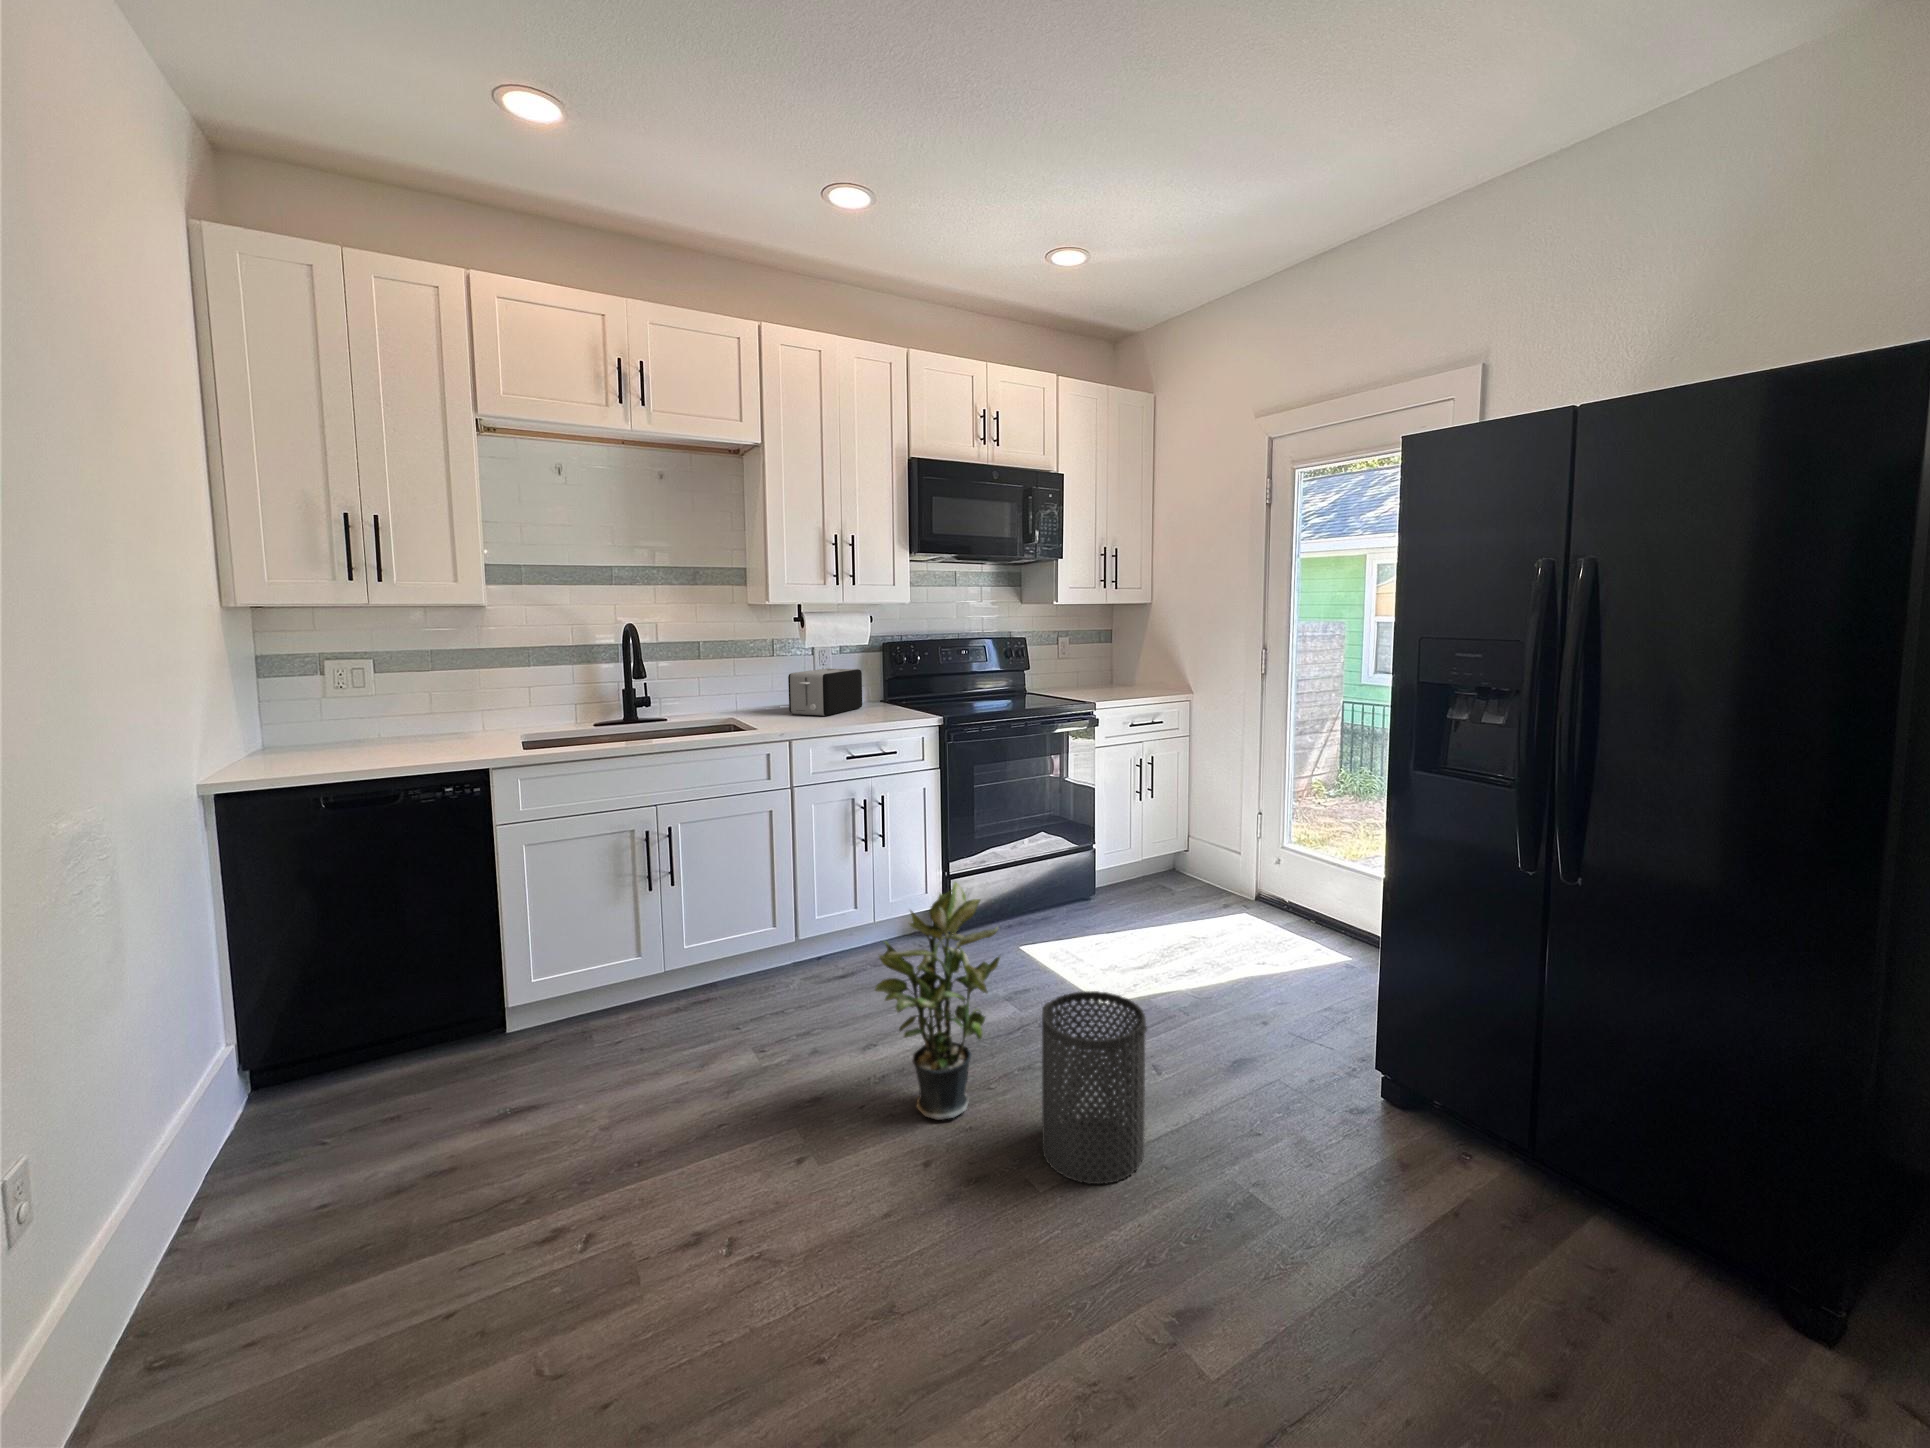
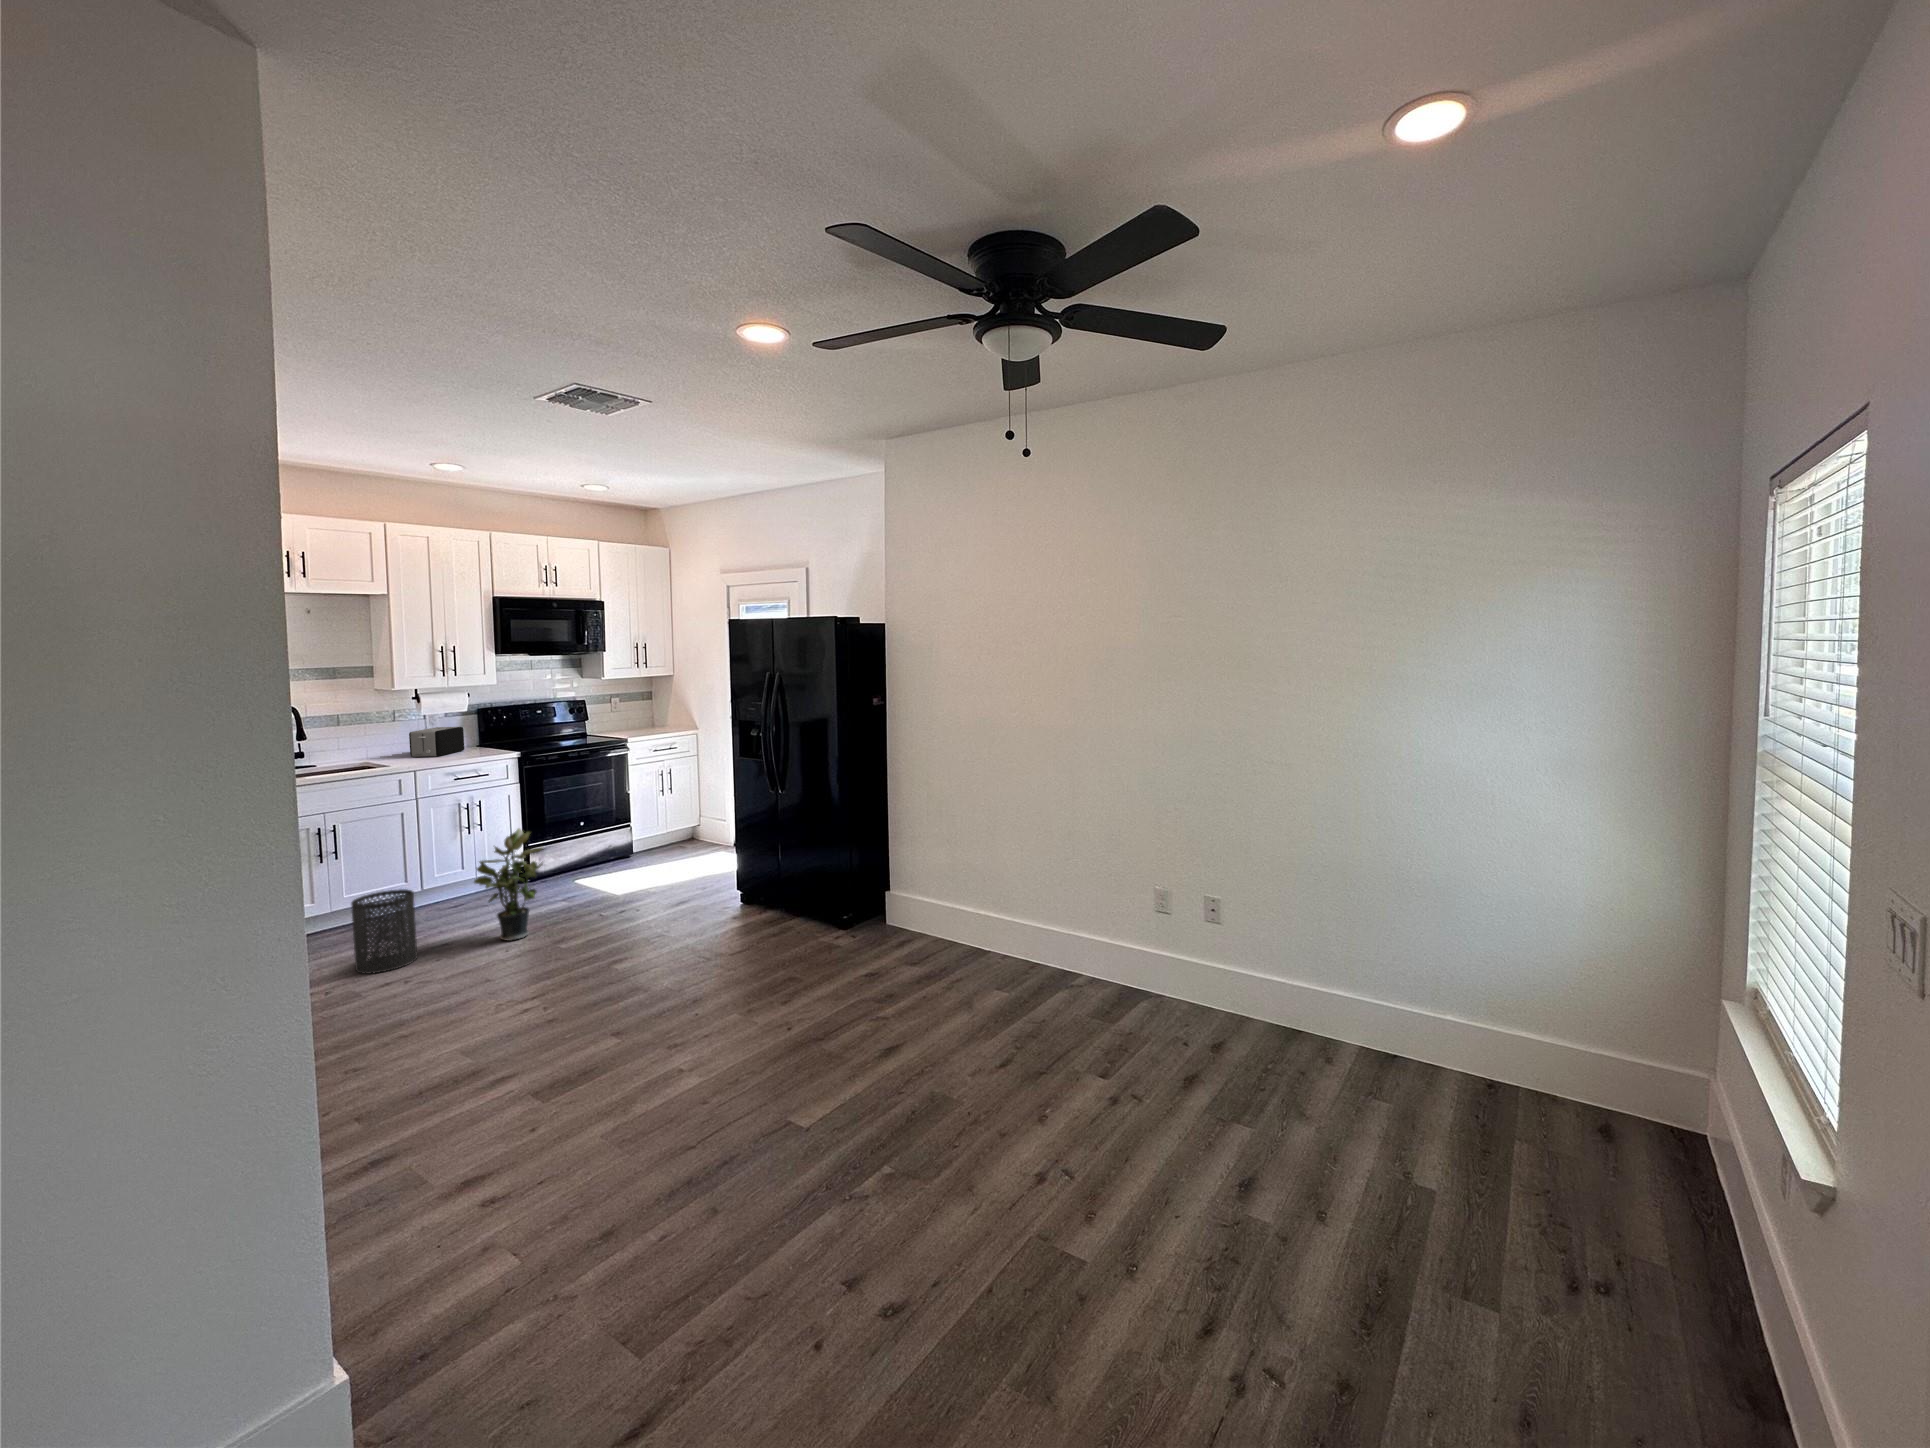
trash can: present [1042,991,1147,1184] -> present [351,889,417,974]

